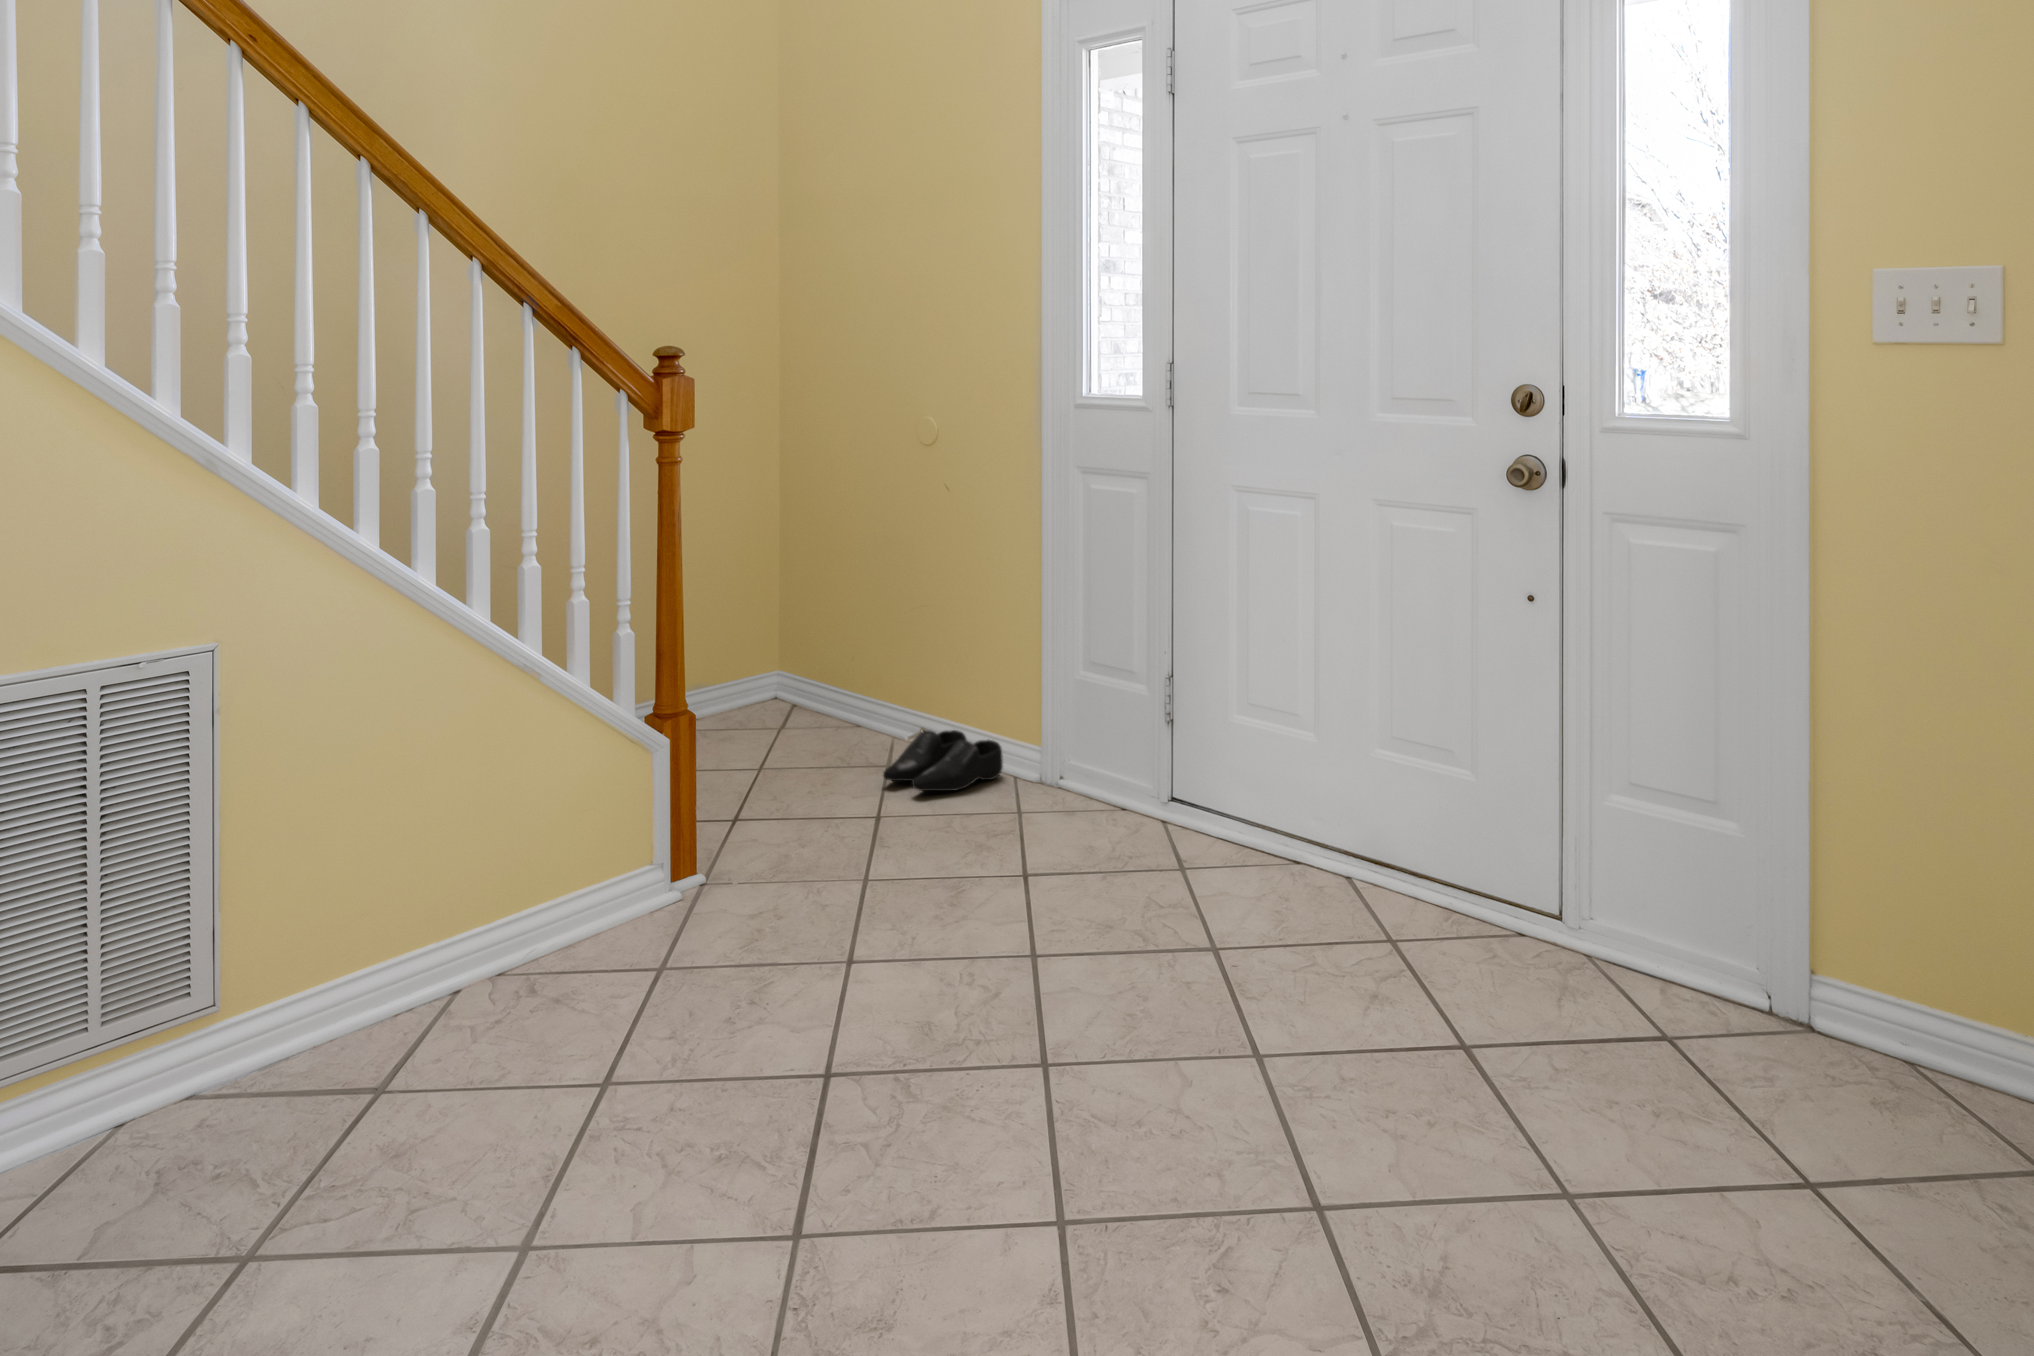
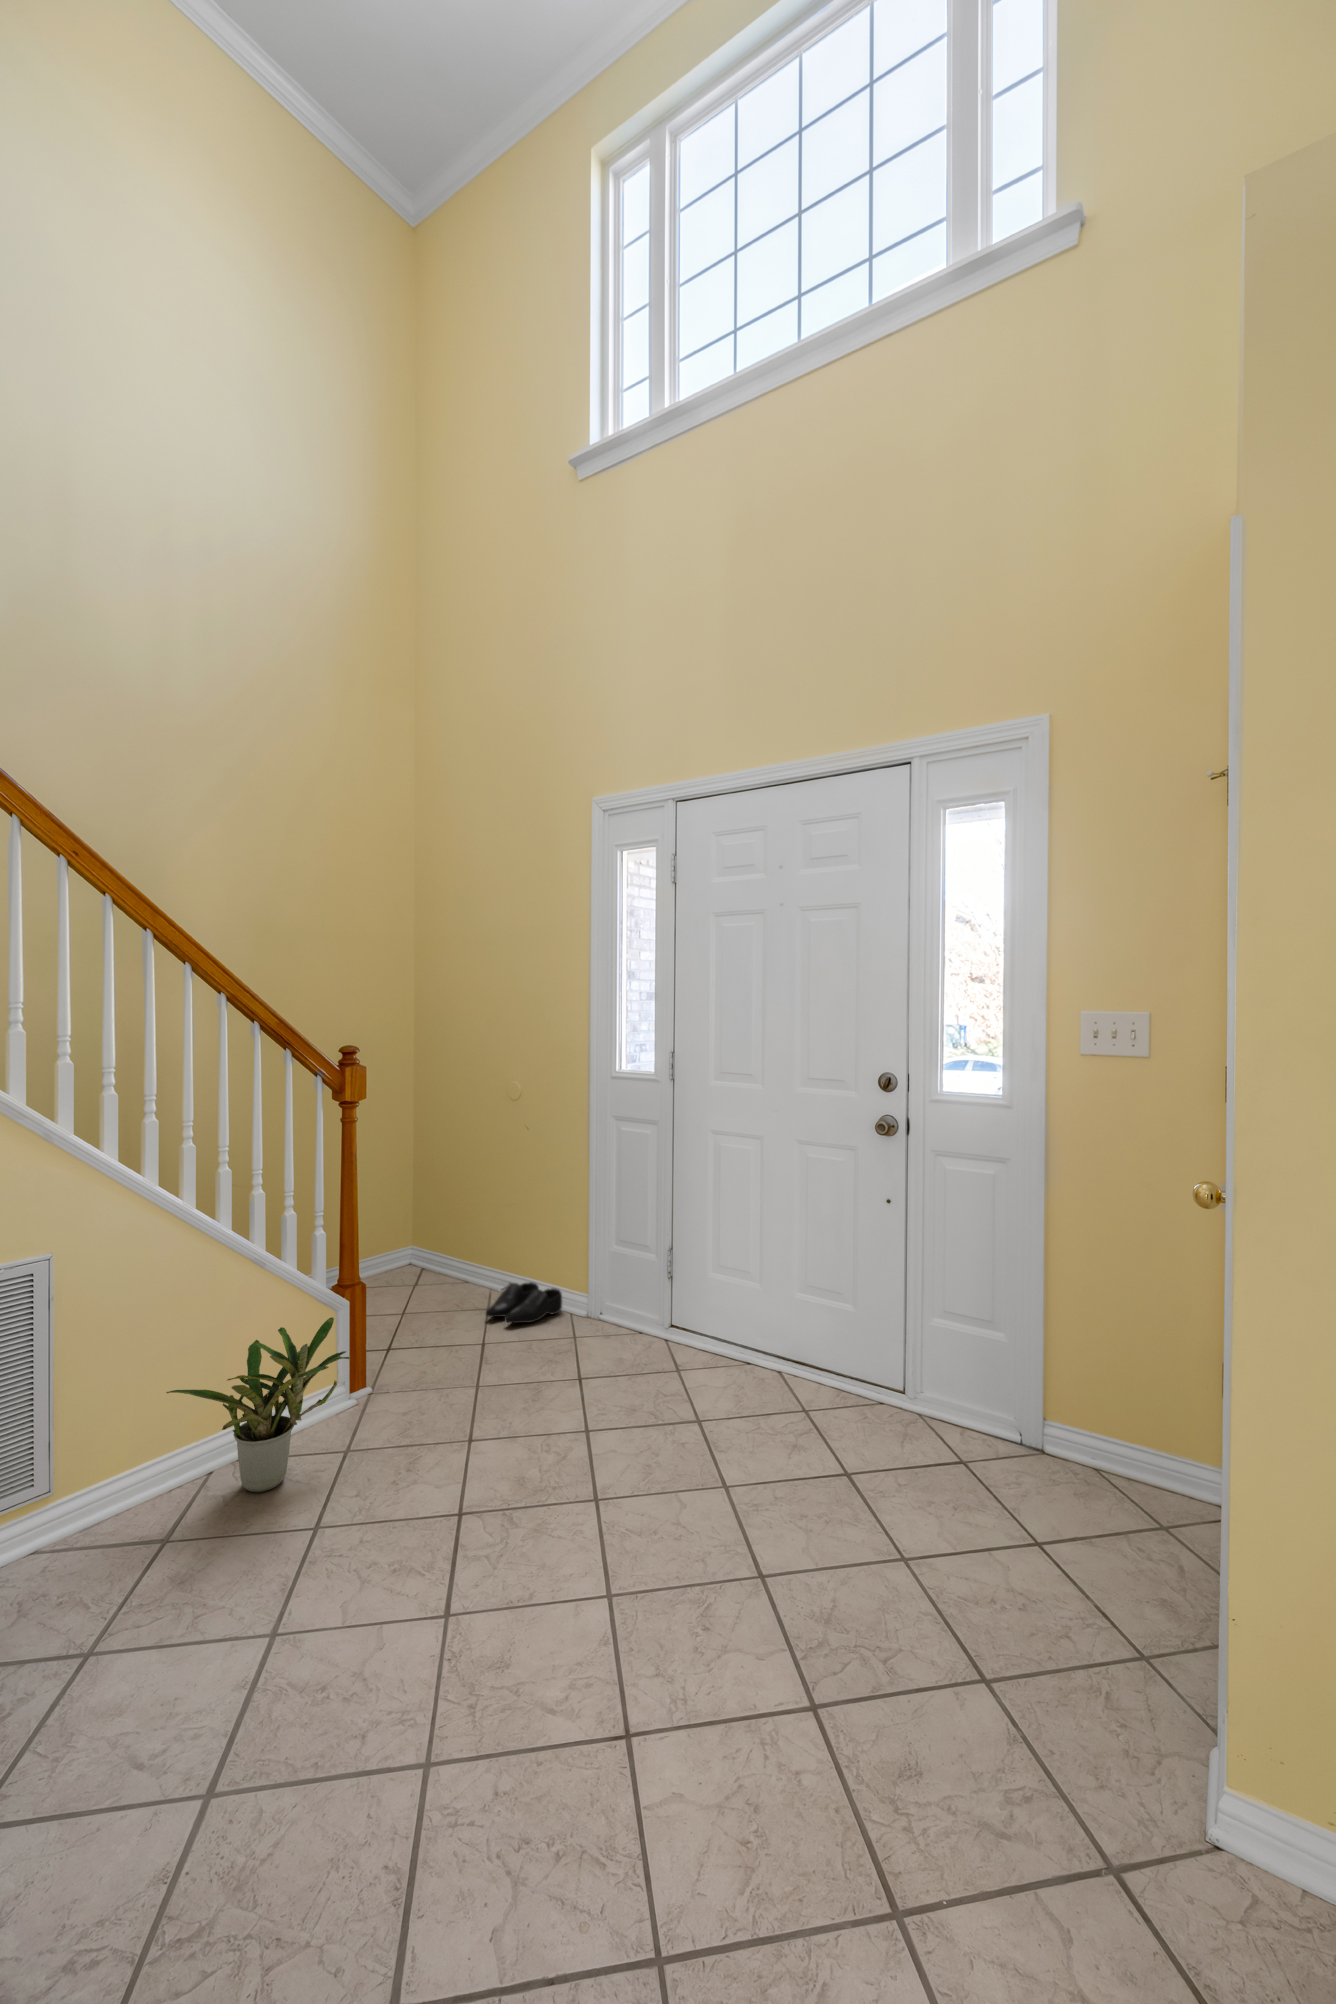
potted plant: none [383,762,664,1027] -> present [166,1317,349,1492]

